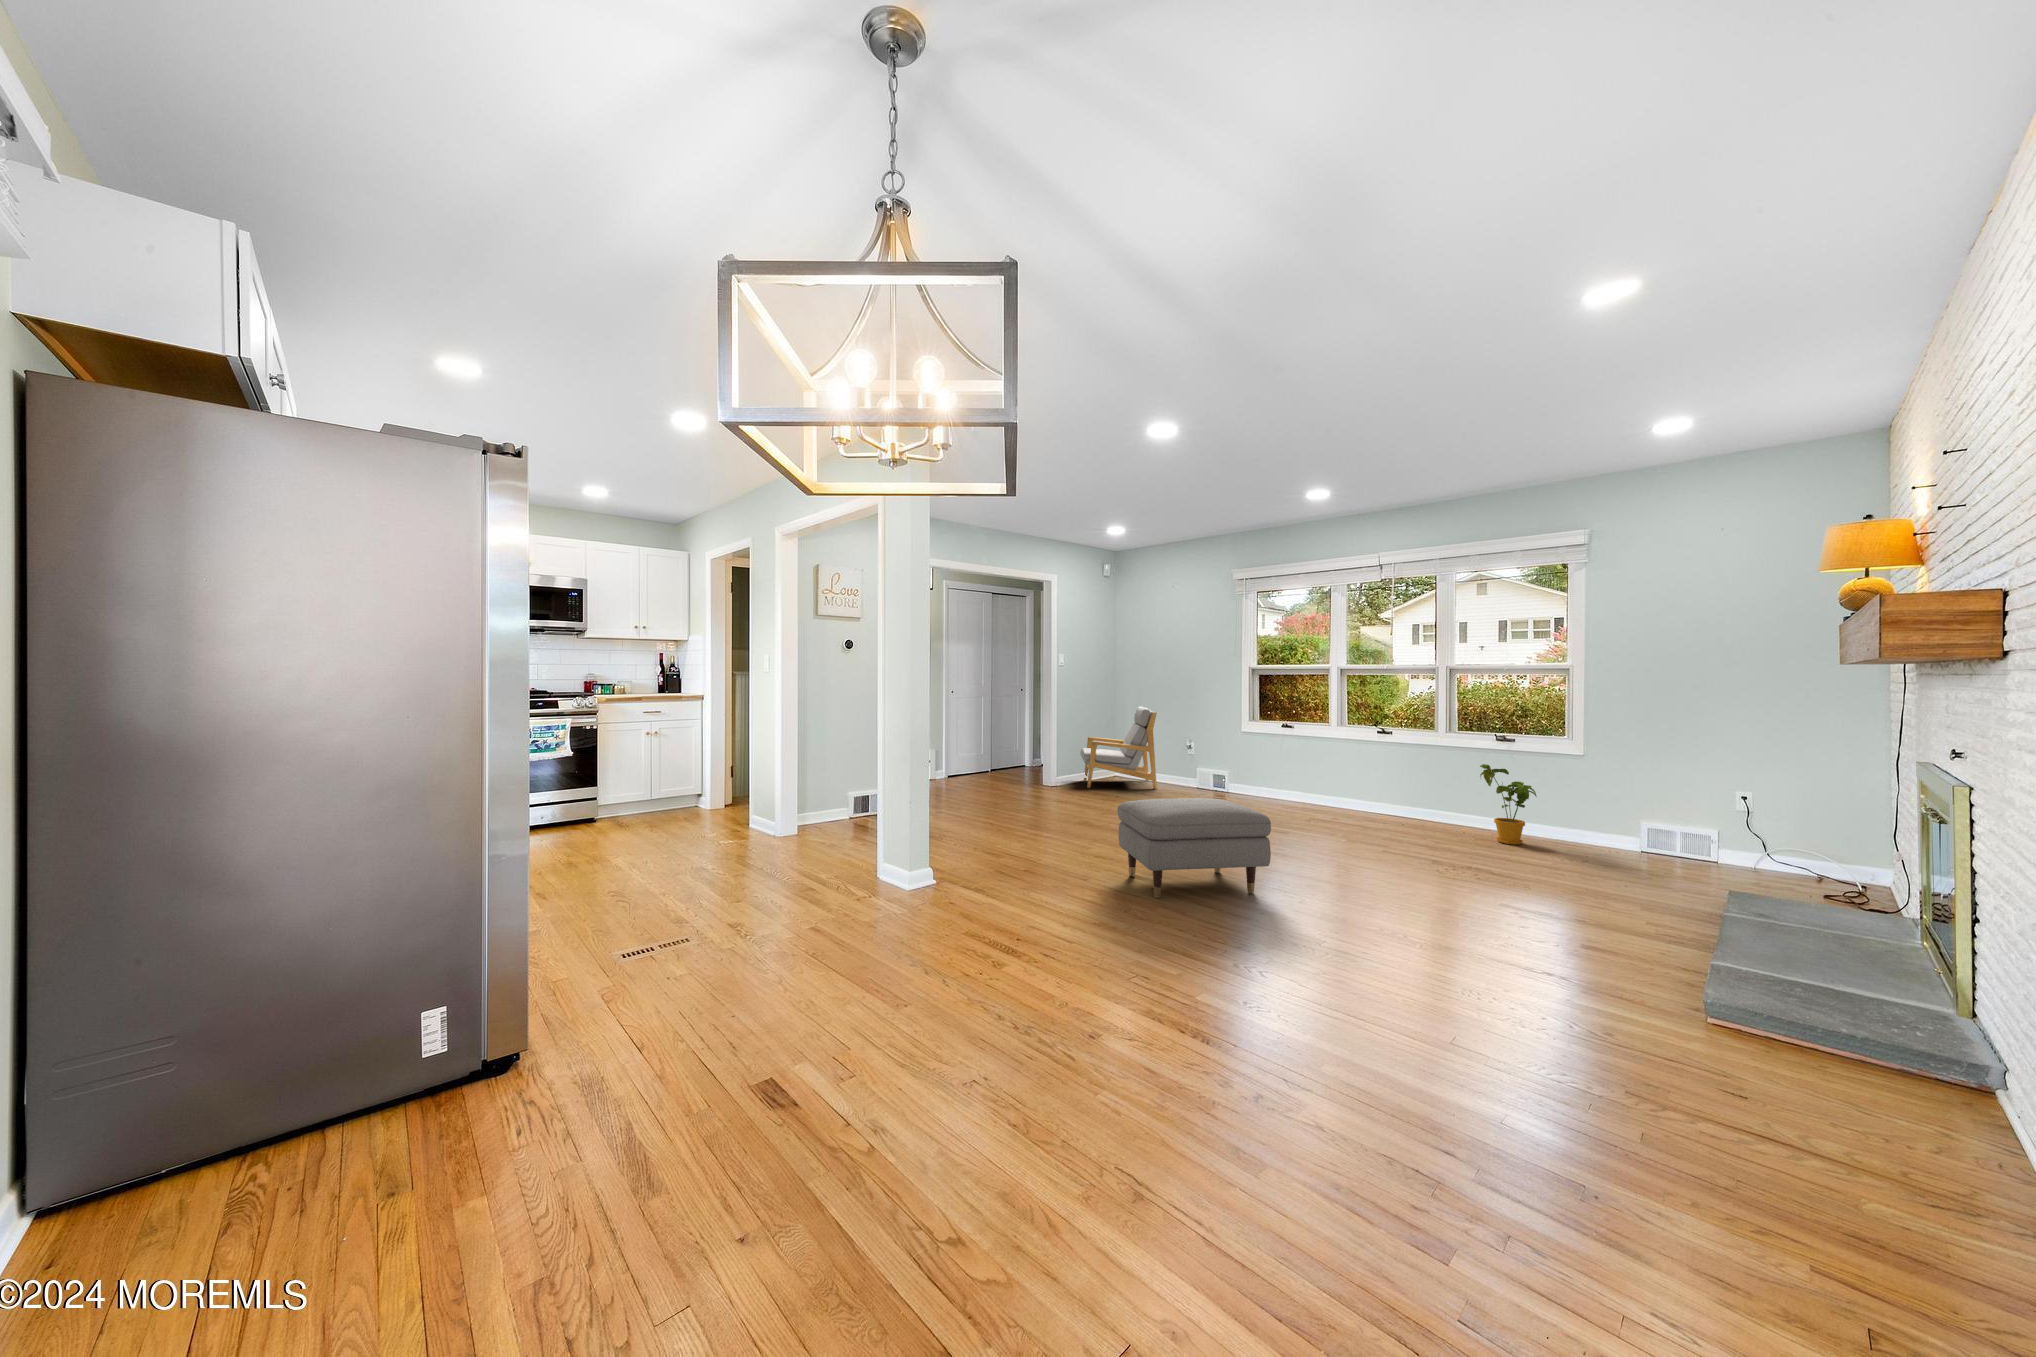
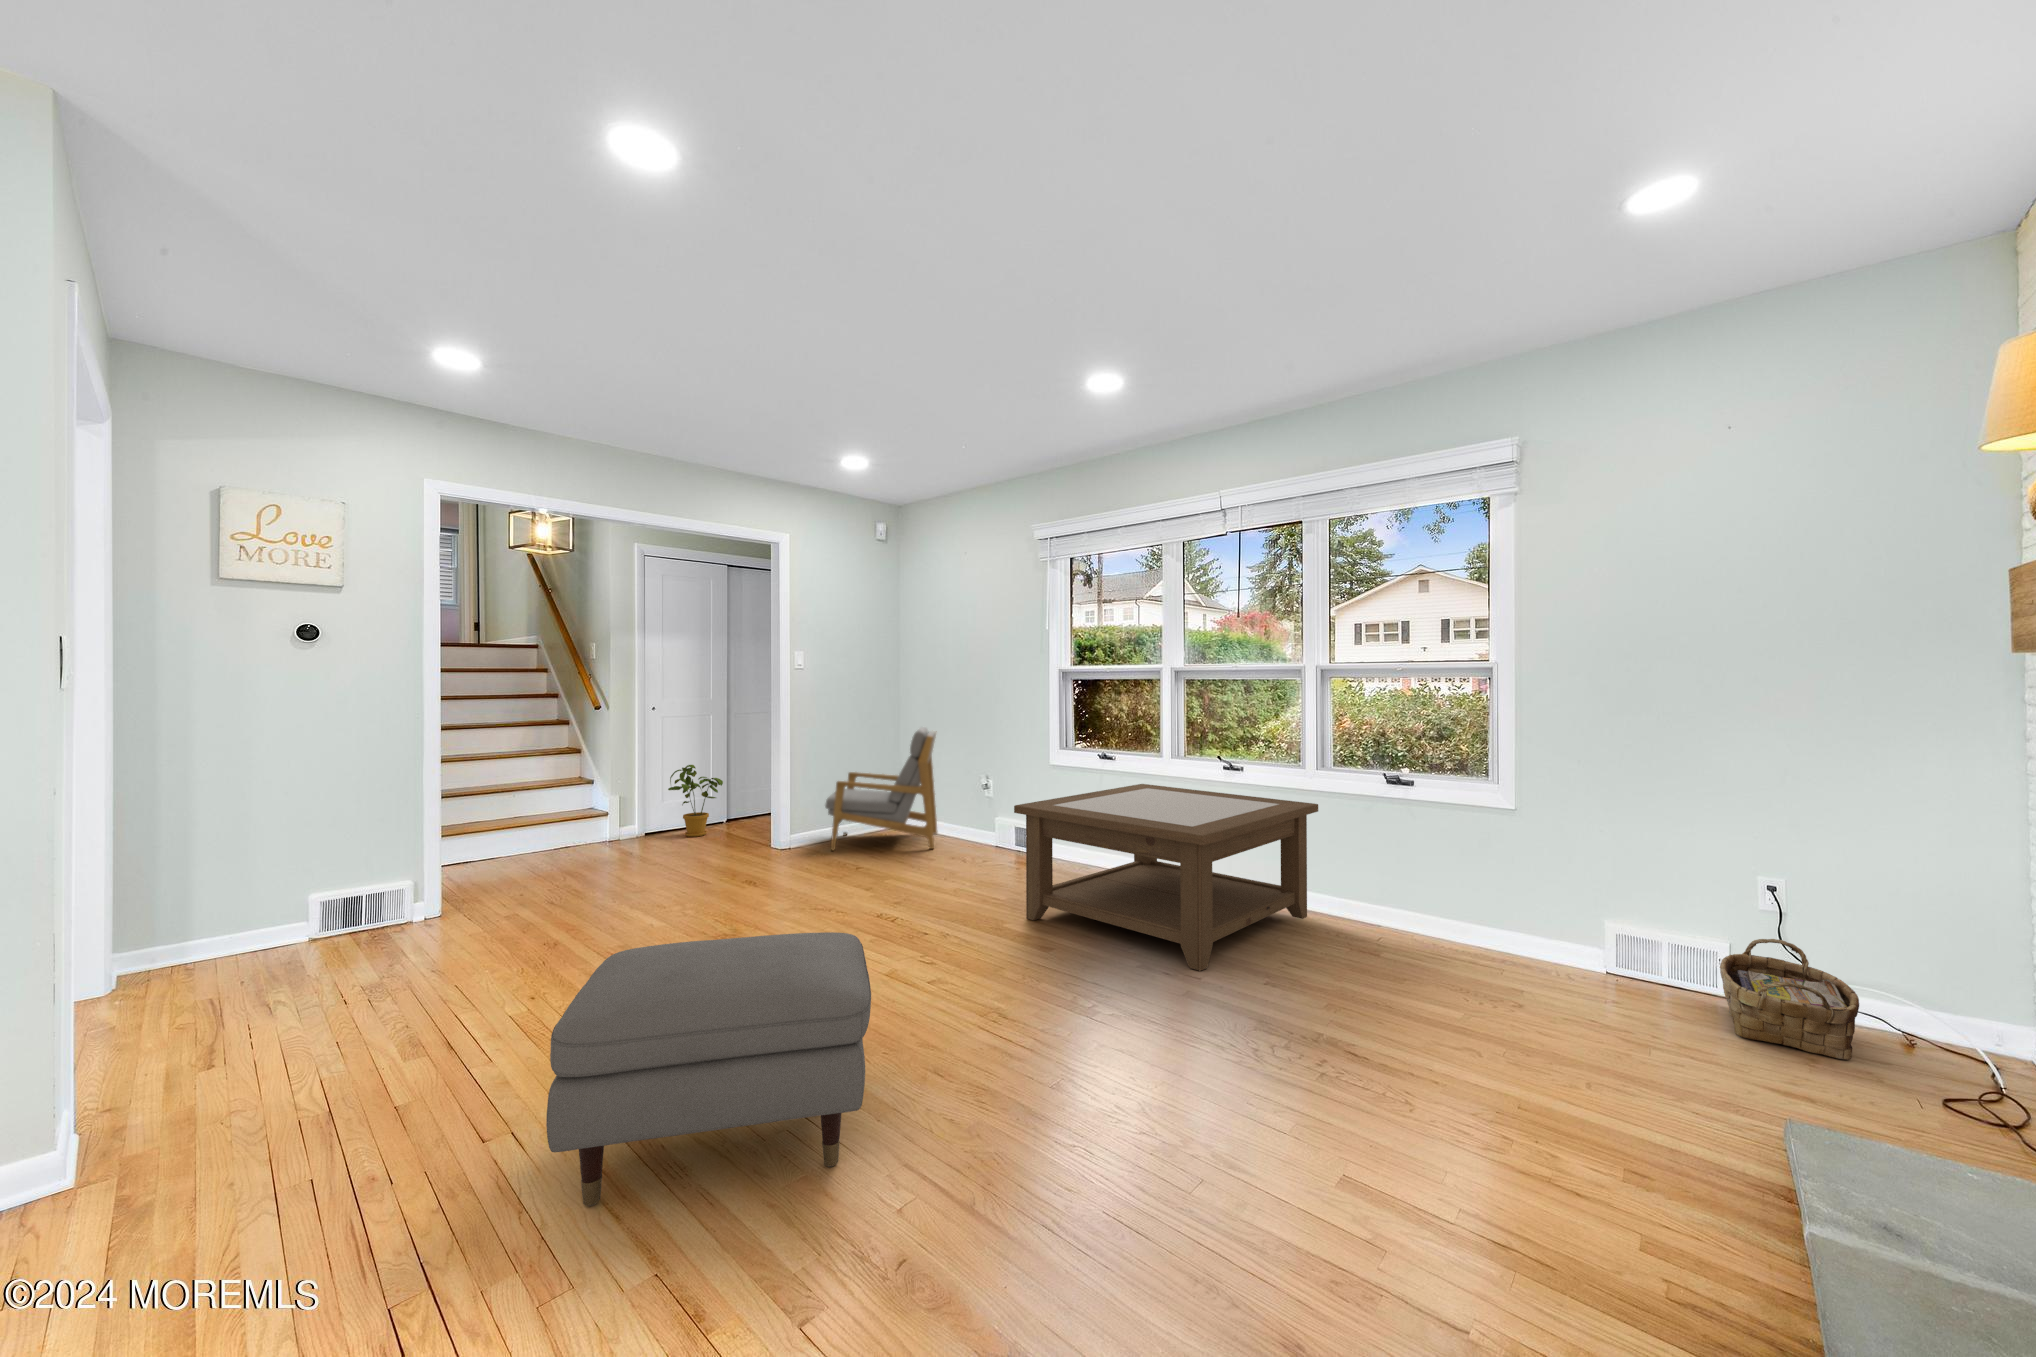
coffee table: none [1250,744,1448,844] -> present [1014,784,1318,971]
house plant: present [1480,764,1537,845] -> present [668,765,723,837]
woven basket: none [1707,826,1786,884] -> present [1720,939,1859,1059]

